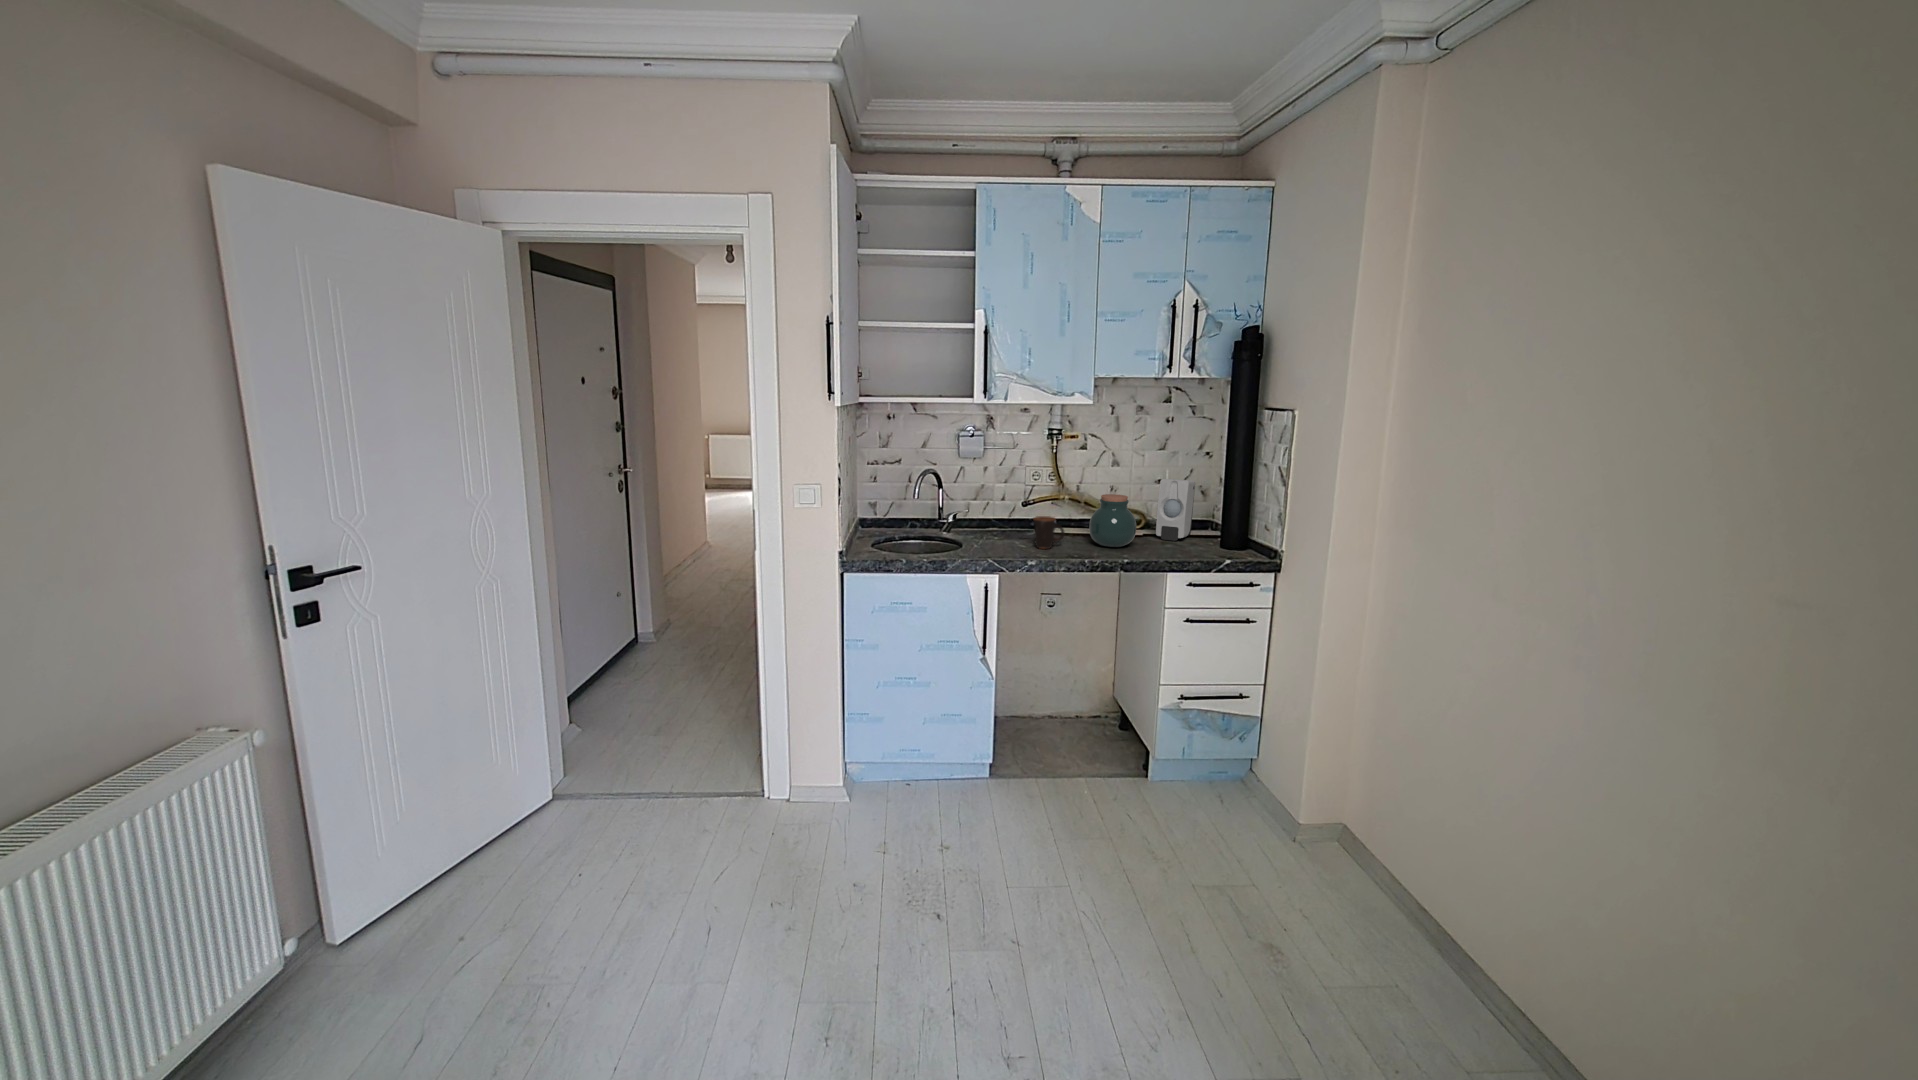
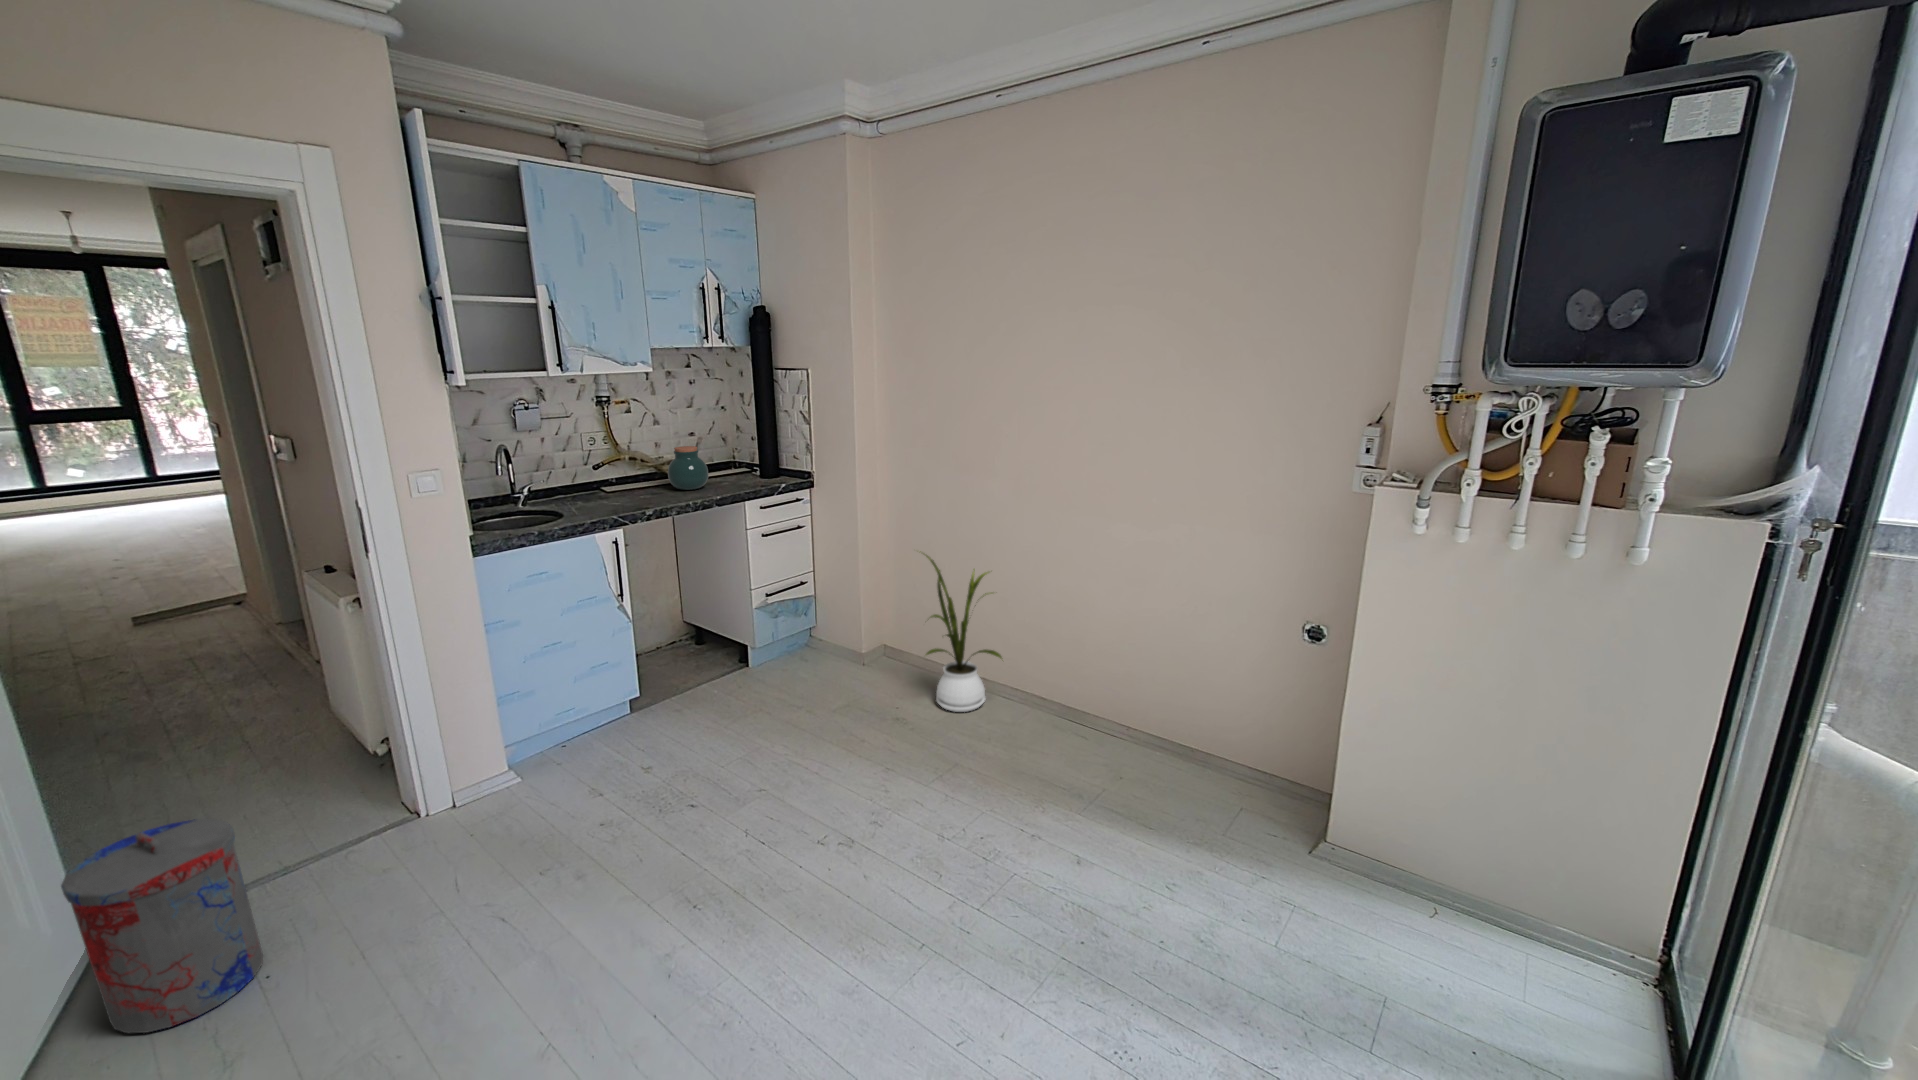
soap dispenser: present [1156,479,1195,541] -> none [708,429,736,478]
mug: present [1033,516,1065,549] -> none [626,472,654,501]
house plant: none [1331,702,1503,1015] -> present [920,551,1002,712]
trash can: none [454,737,573,903] -> present [61,819,263,1033]

